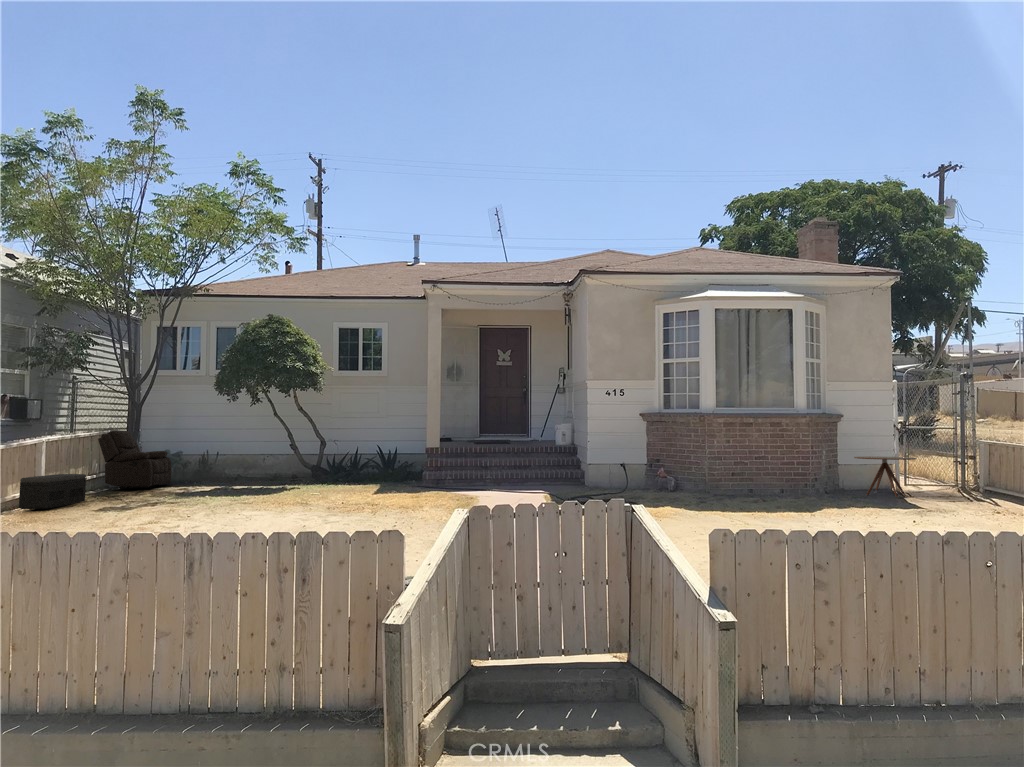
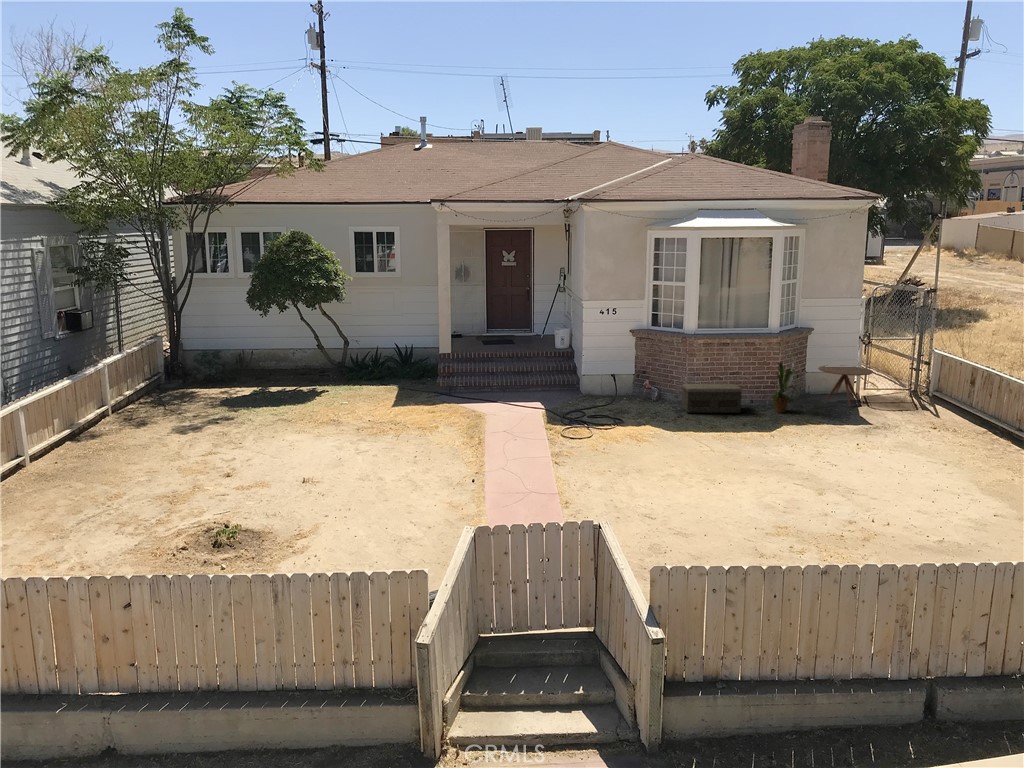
chair: present [98,430,172,489] -> none [149,340,216,393]
house plant: none [797,441,842,501] -> present [770,363,796,413]
storage bench: present [19,474,86,509] -> present [682,384,742,413]

